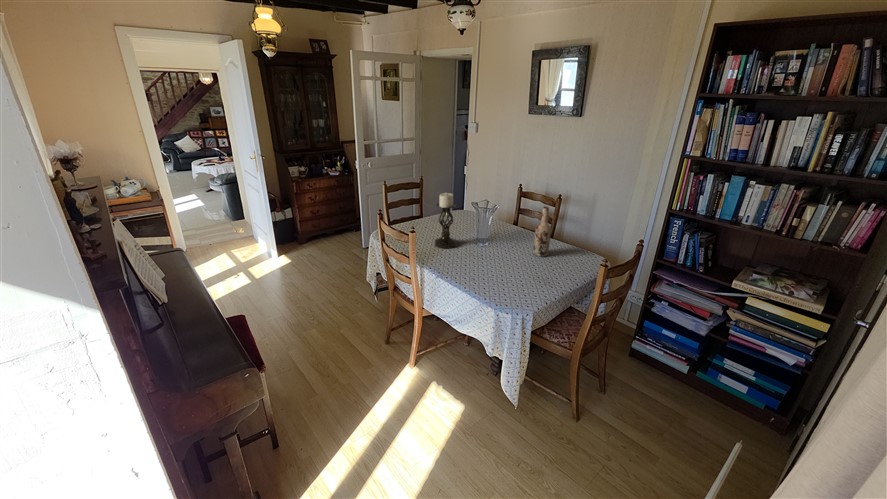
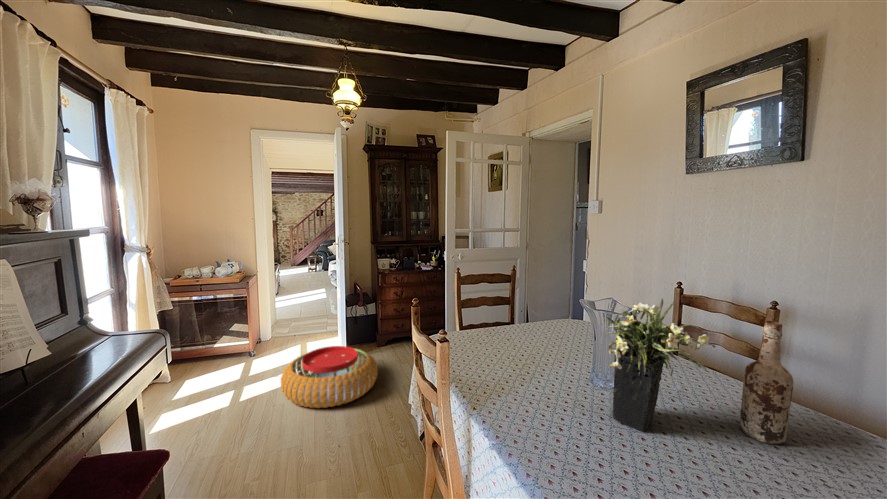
candle holder: present [434,192,457,249] -> none [515,280,559,387]
flower arrangement: none [476,200,524,260] -> present [605,298,716,432]
pouf: none [235,247,316,294] -> present [281,346,378,408]

